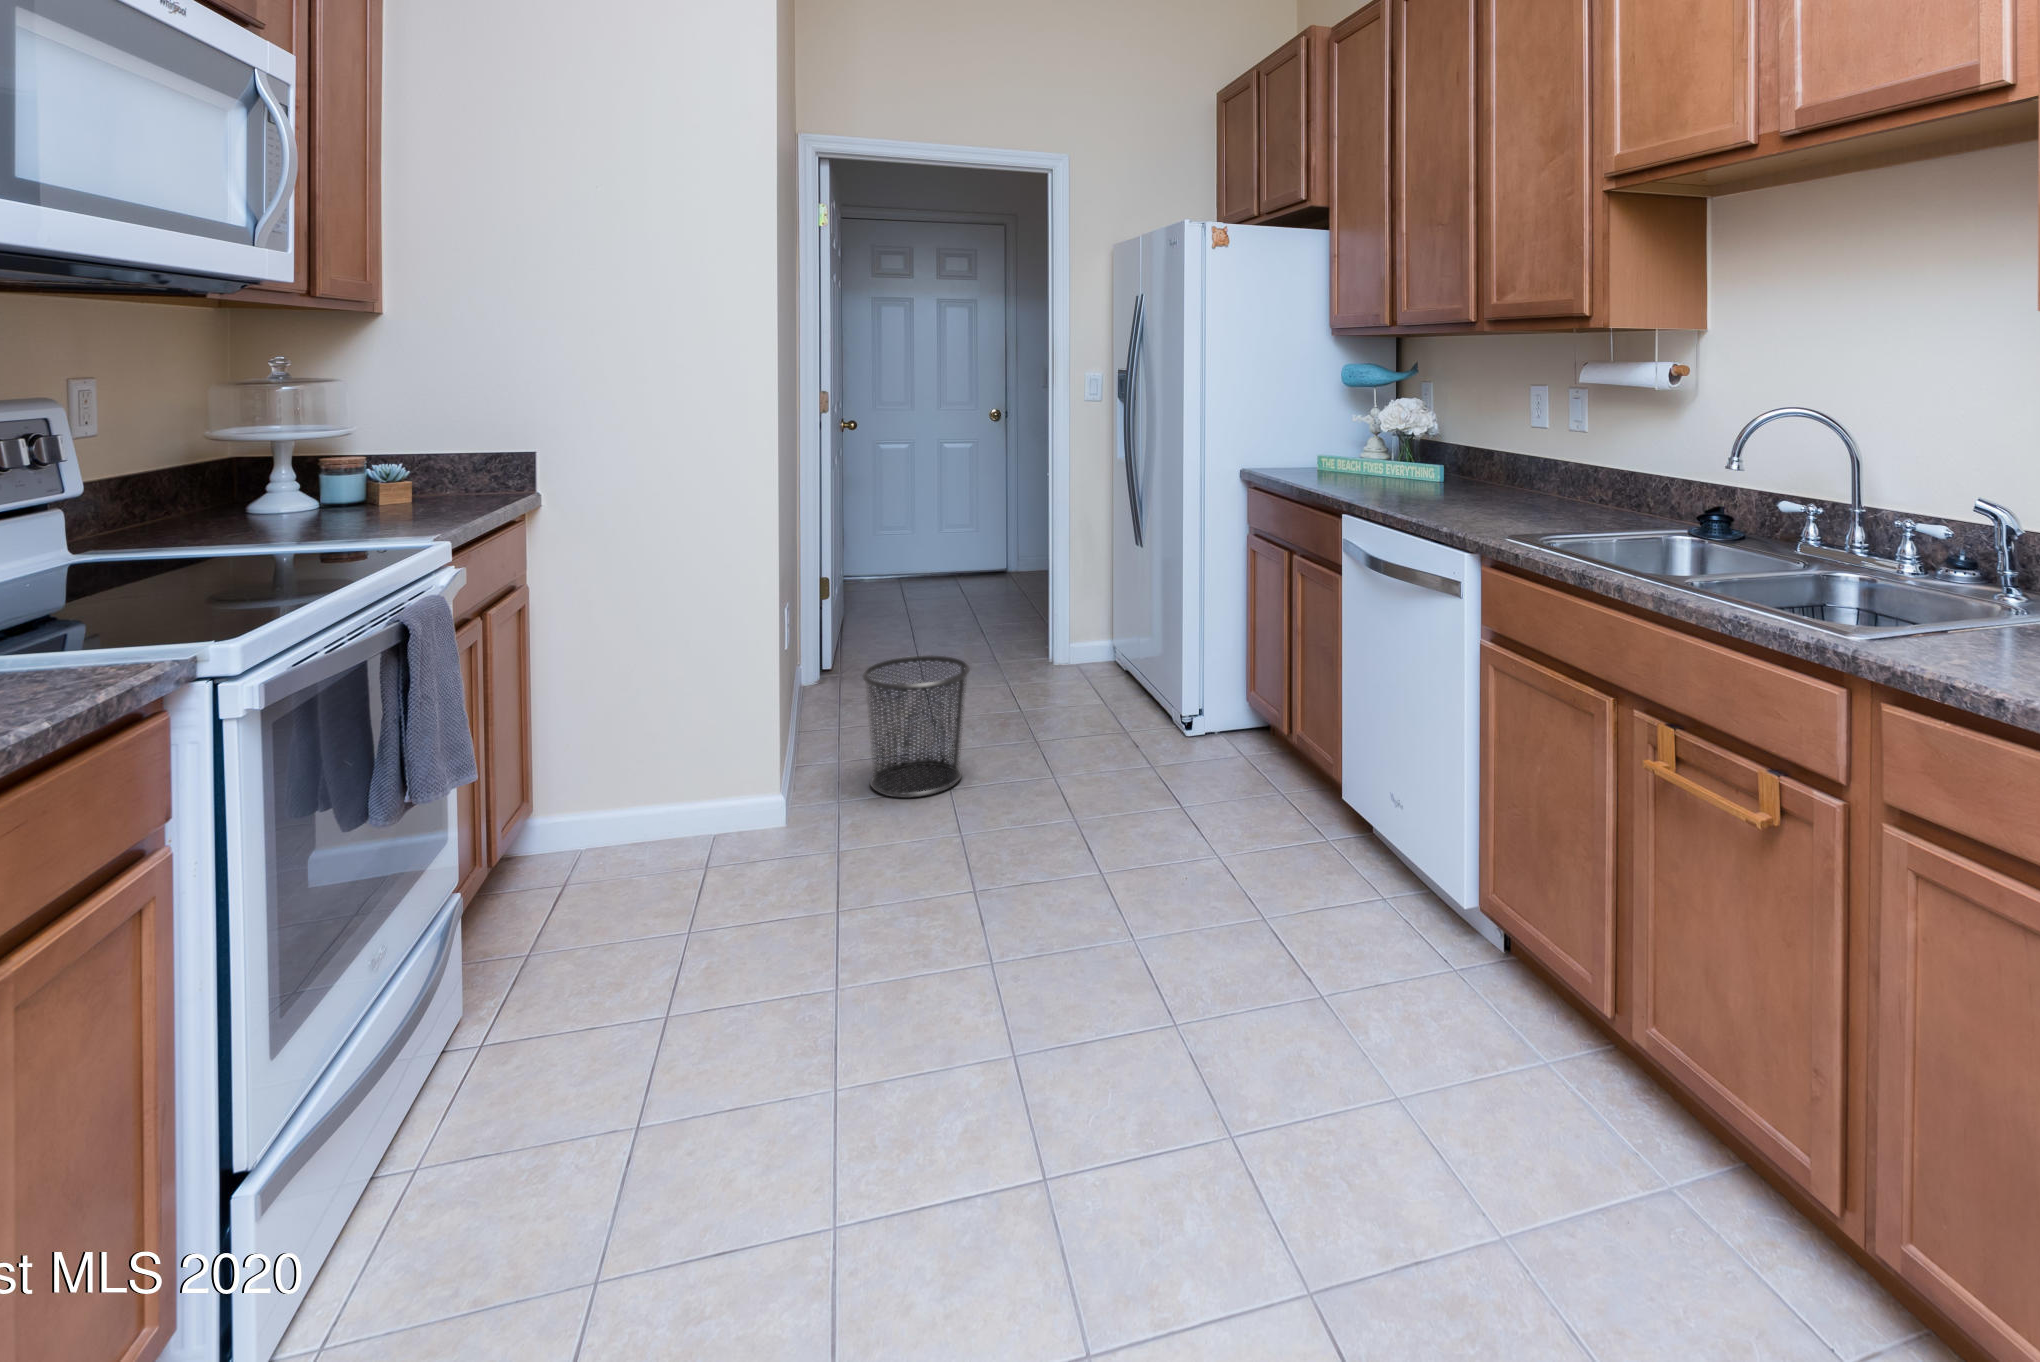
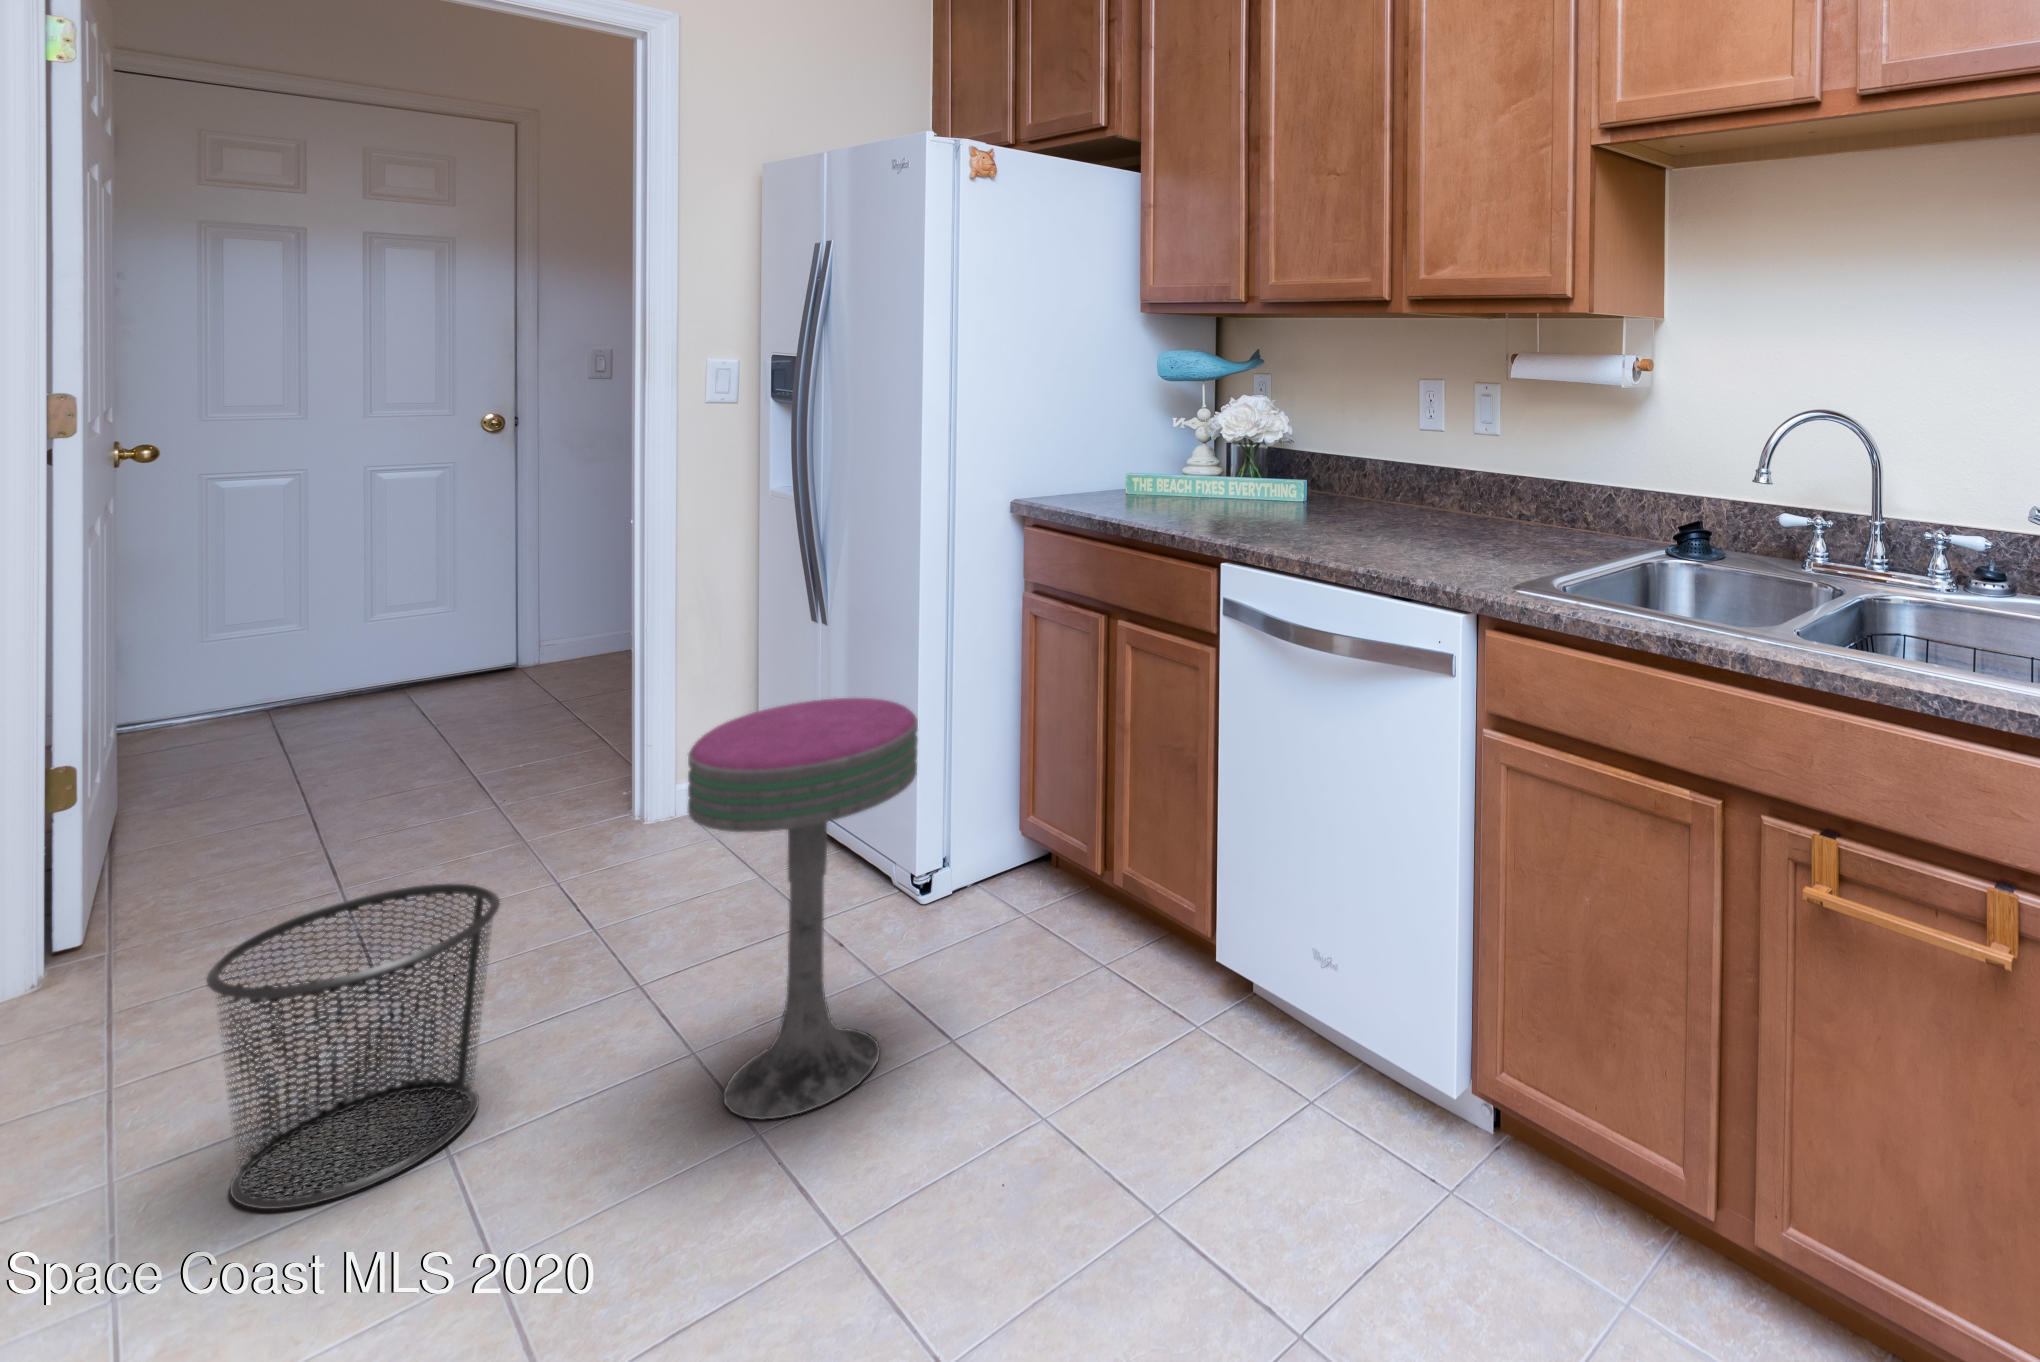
bar stool: none [1046,582,1163,821] -> present [688,698,918,1119]

